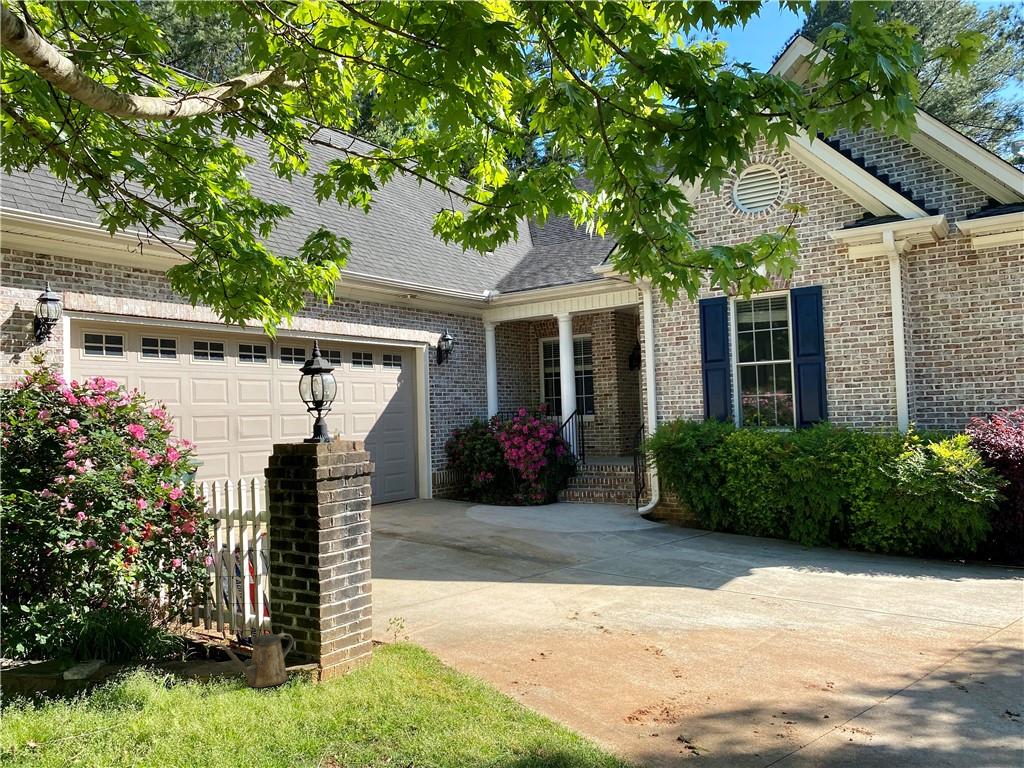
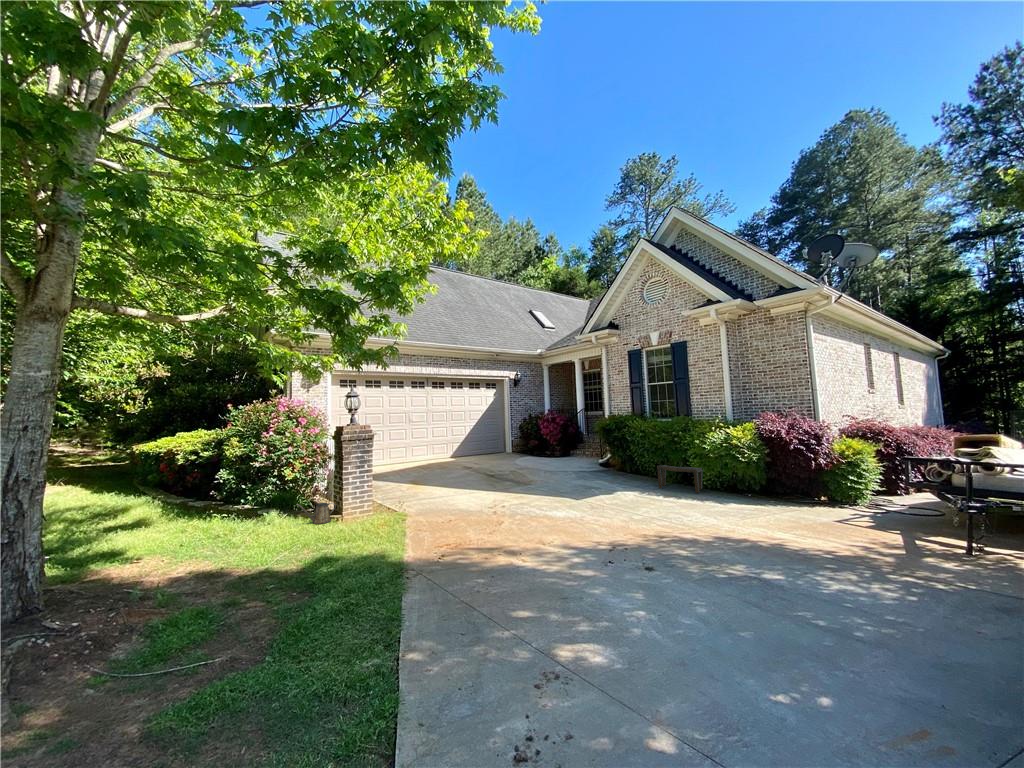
bench: none [805,513,884,560] -> present [657,465,703,493]

